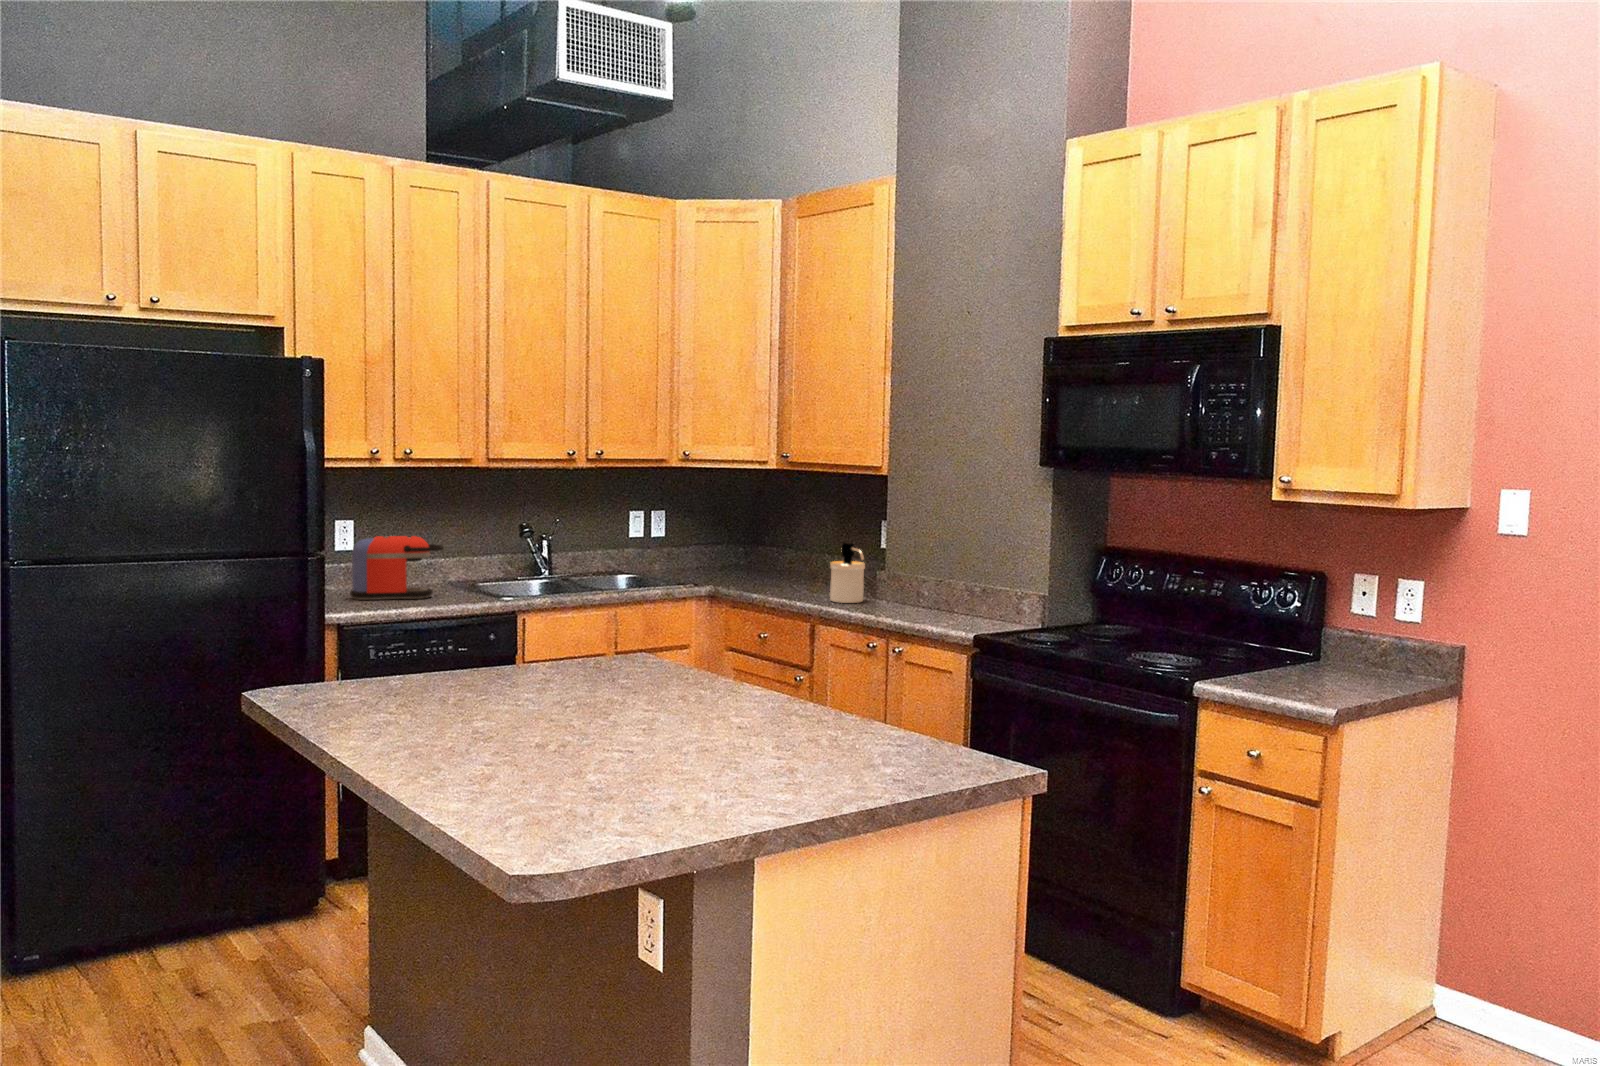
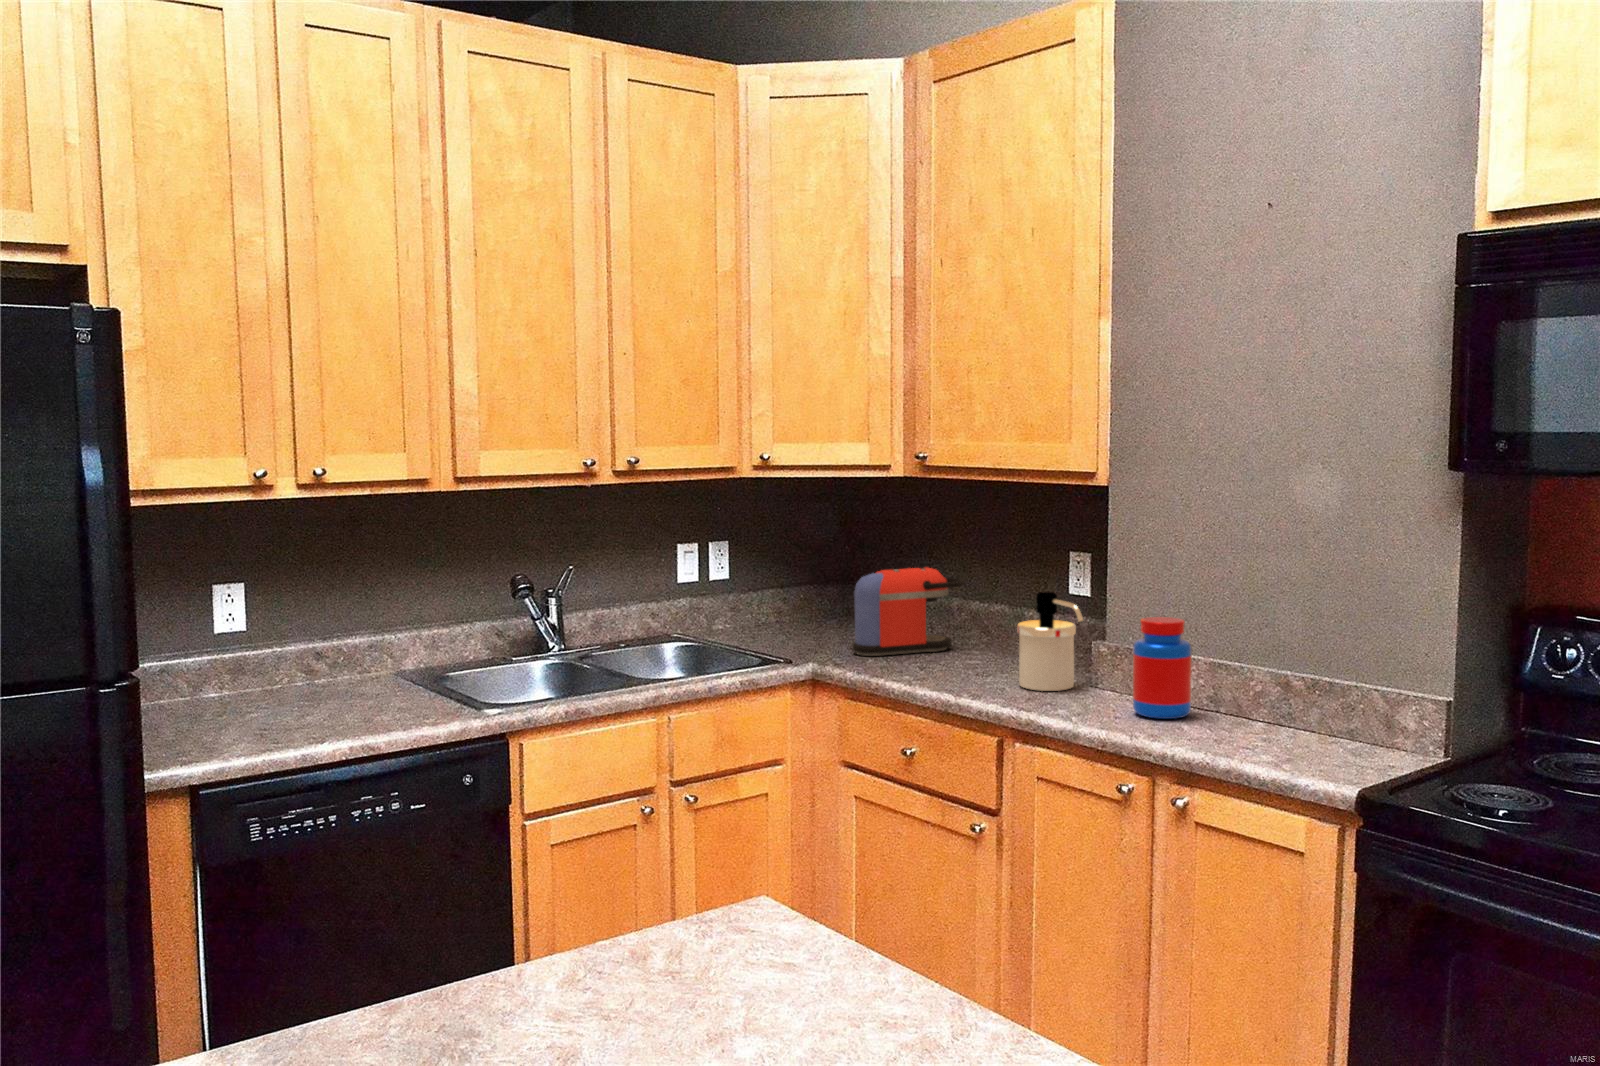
coffee maker: present [350,536,444,600] -> present [852,567,964,656]
jar: none [883,557,917,615] -> present [1133,617,1192,719]

